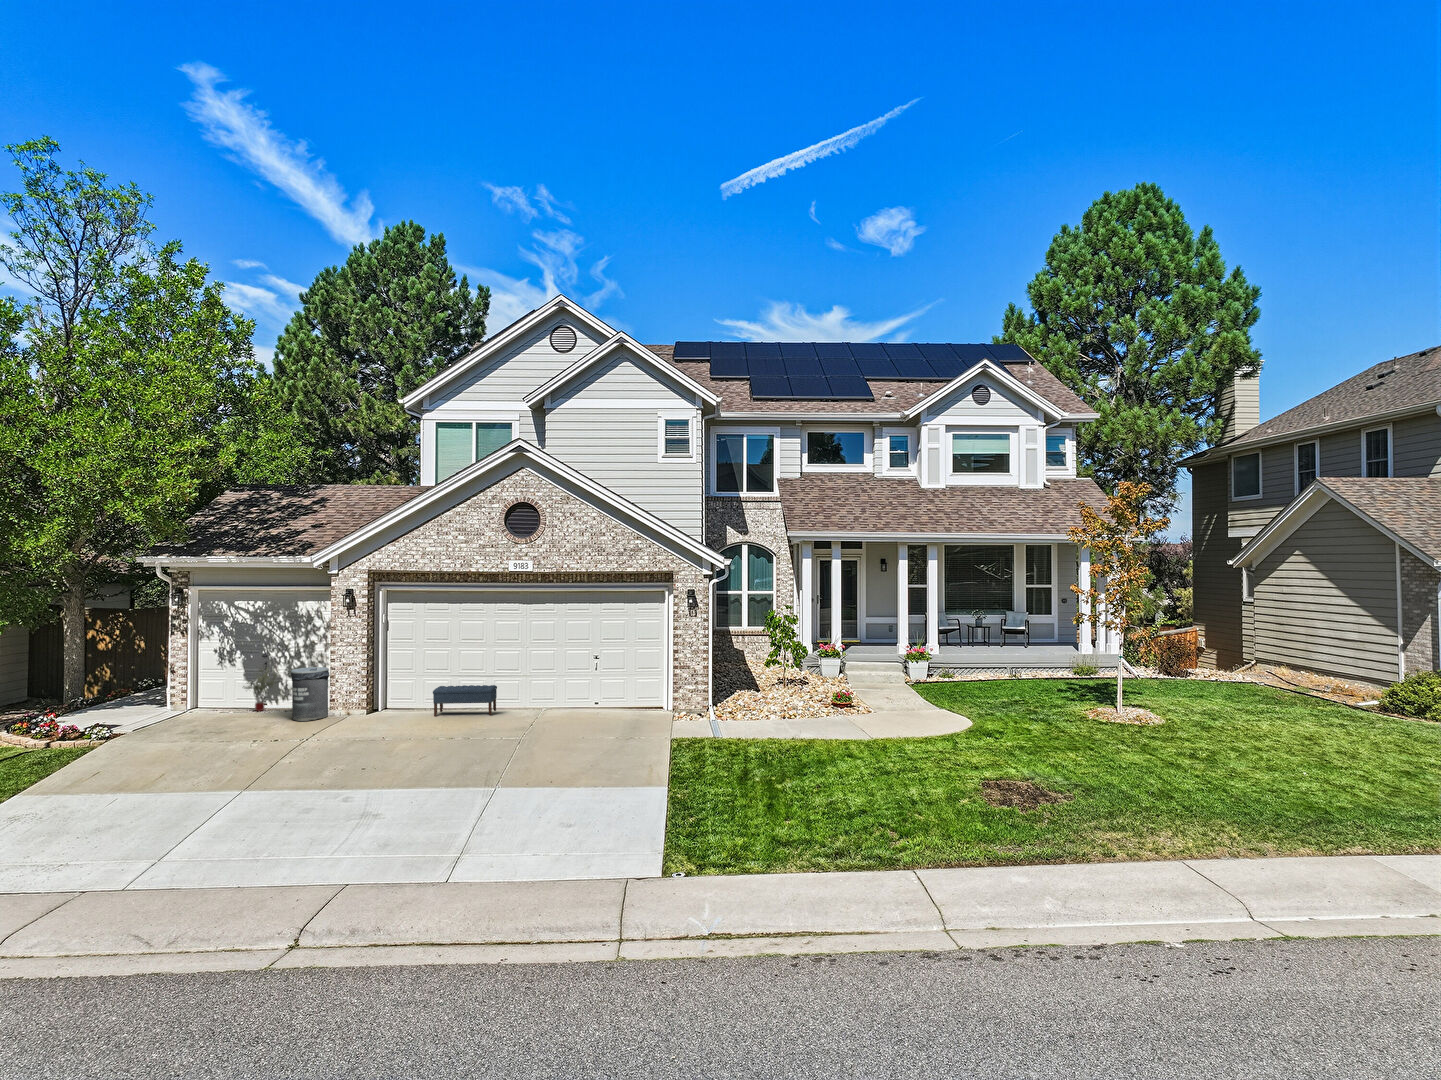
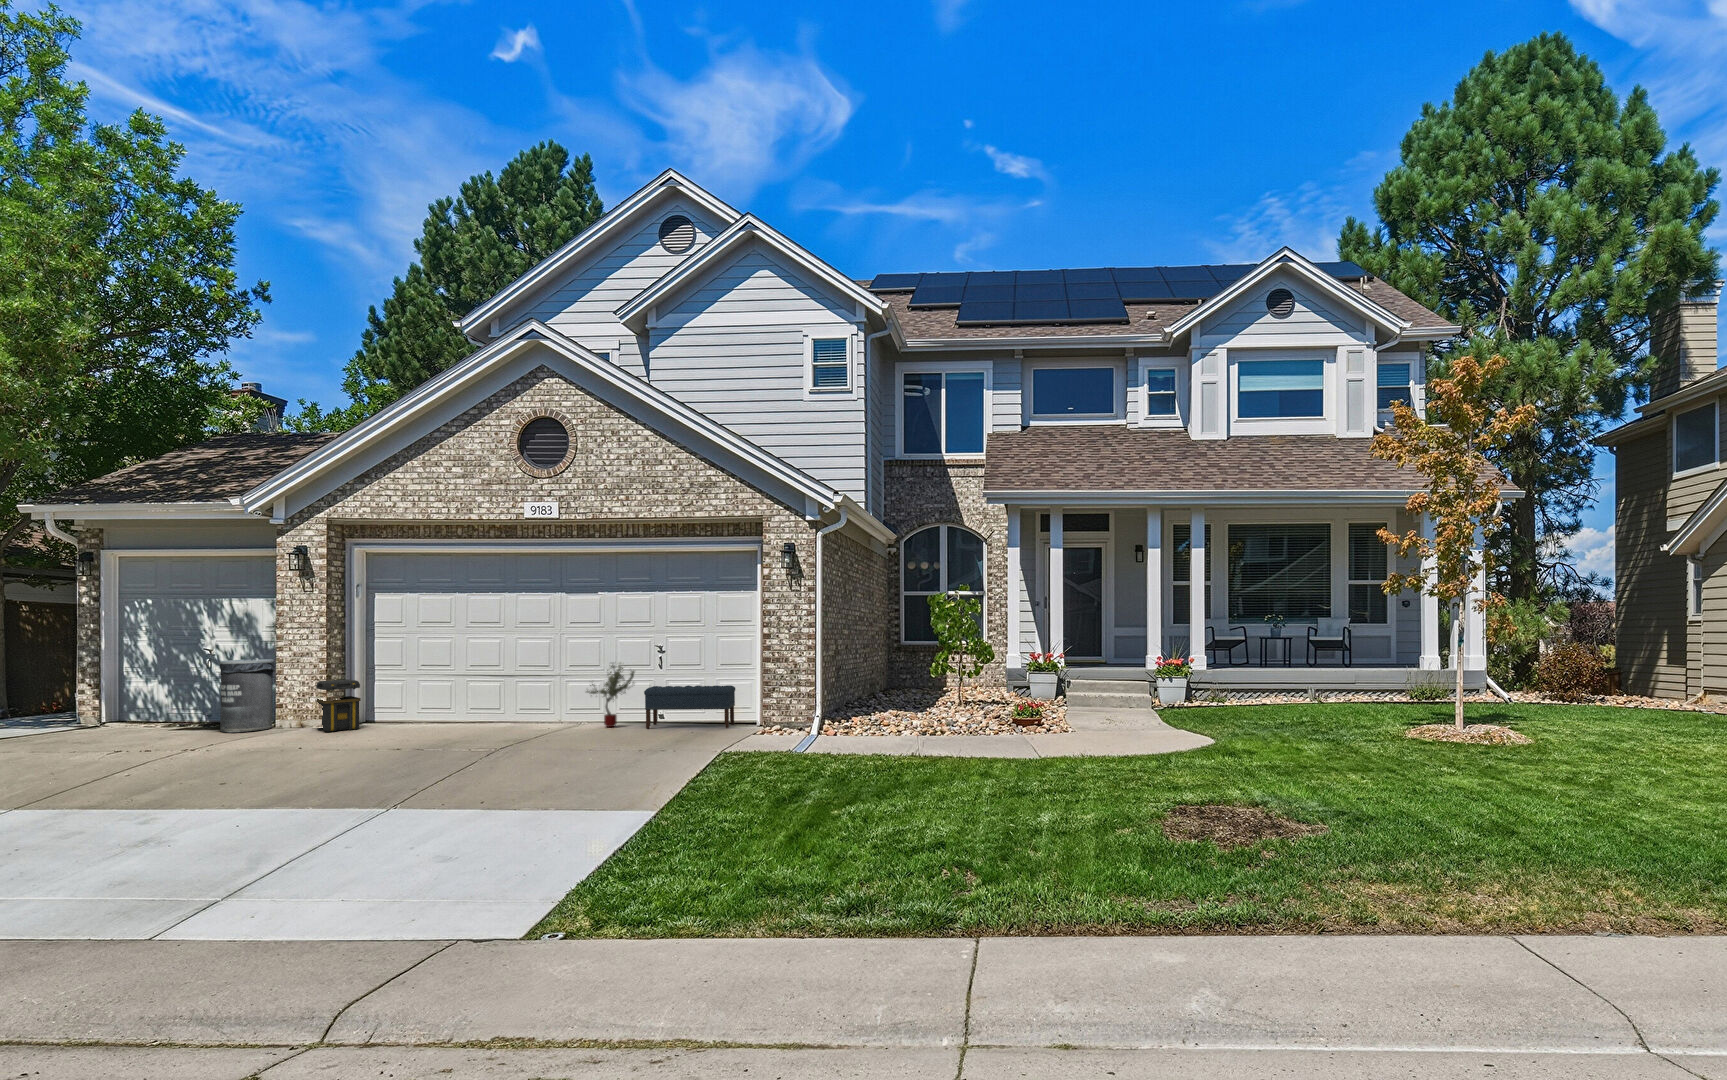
potted tree: present [243,669,277,711] -> present [586,665,634,727]
toolbox: none [361,681,394,720] -> present [316,679,361,732]
bench: present [433,685,497,716] -> present [644,685,735,728]

